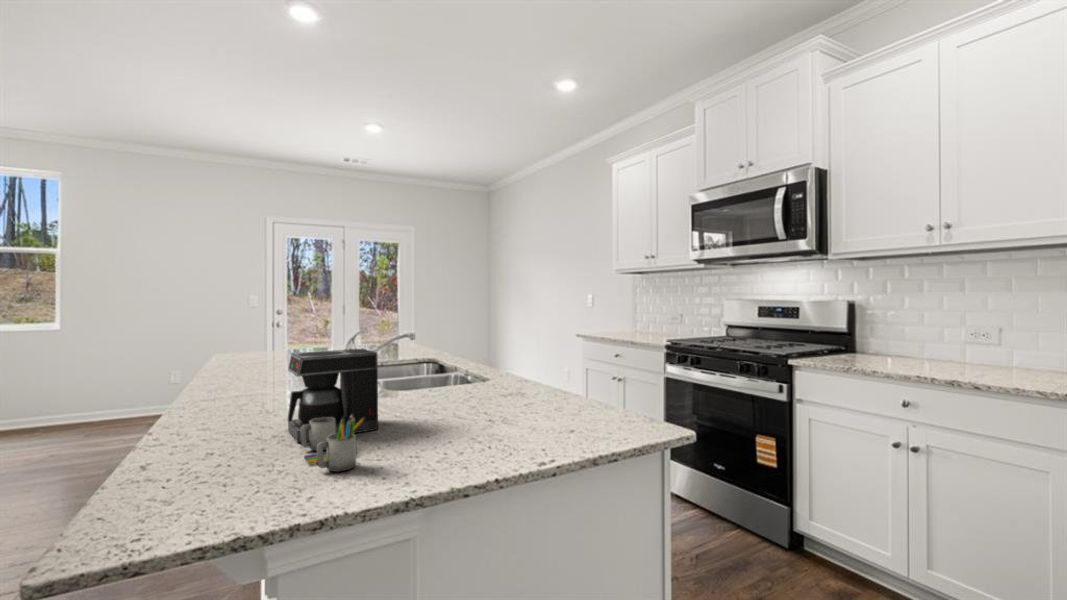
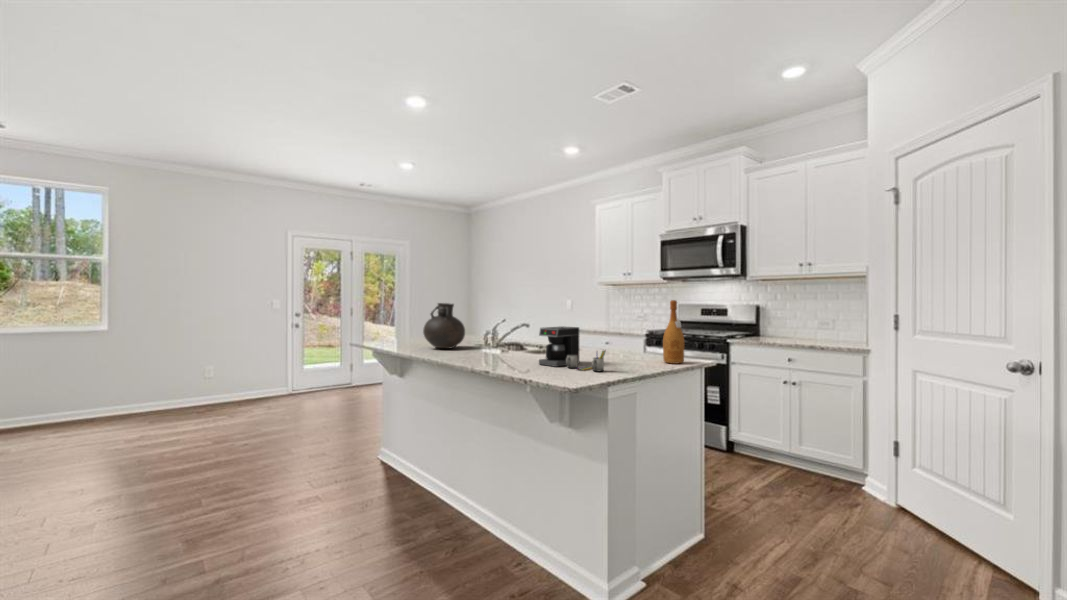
wine bottle: none [559,293,607,441] -> present [663,300,684,364]
vase: none [243,301,317,374] -> present [423,303,465,349]

